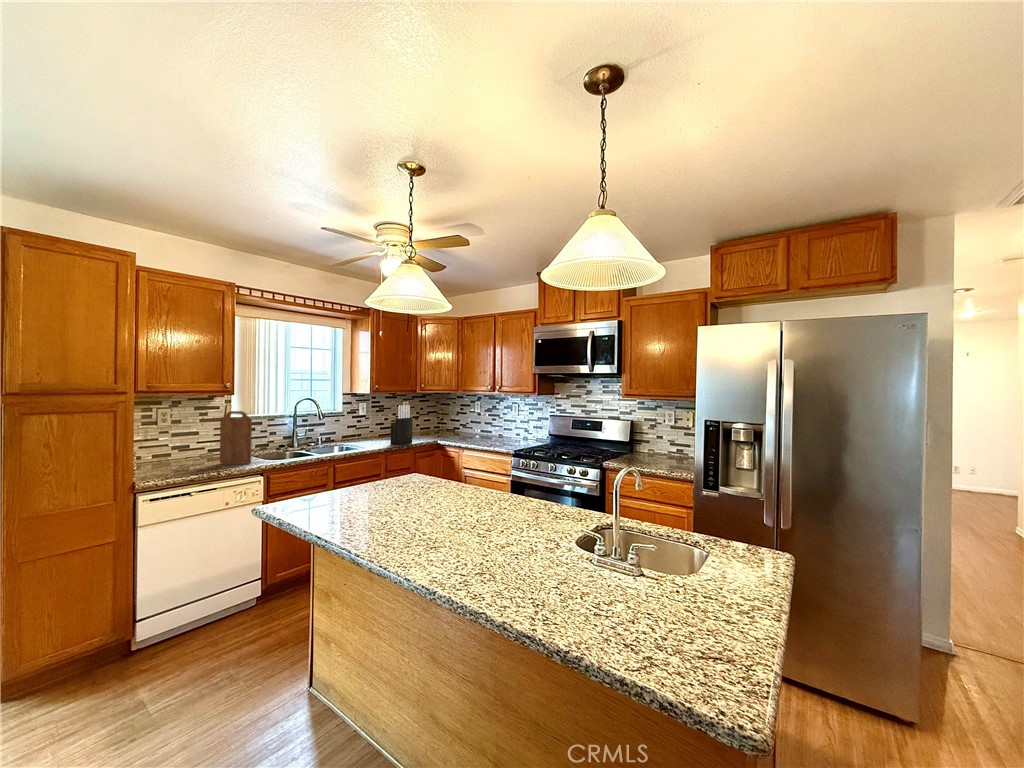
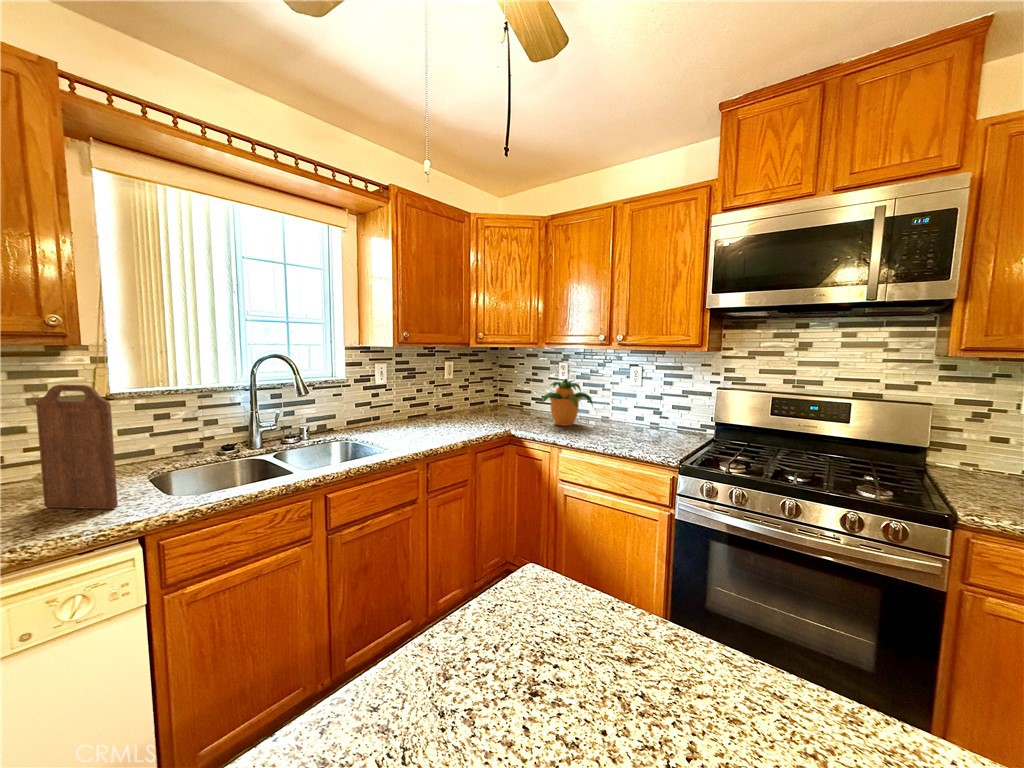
knife block: present [390,405,412,445] -> none [430,368,467,440]
potted plant: none [458,411,490,439] -> present [542,379,593,426]

